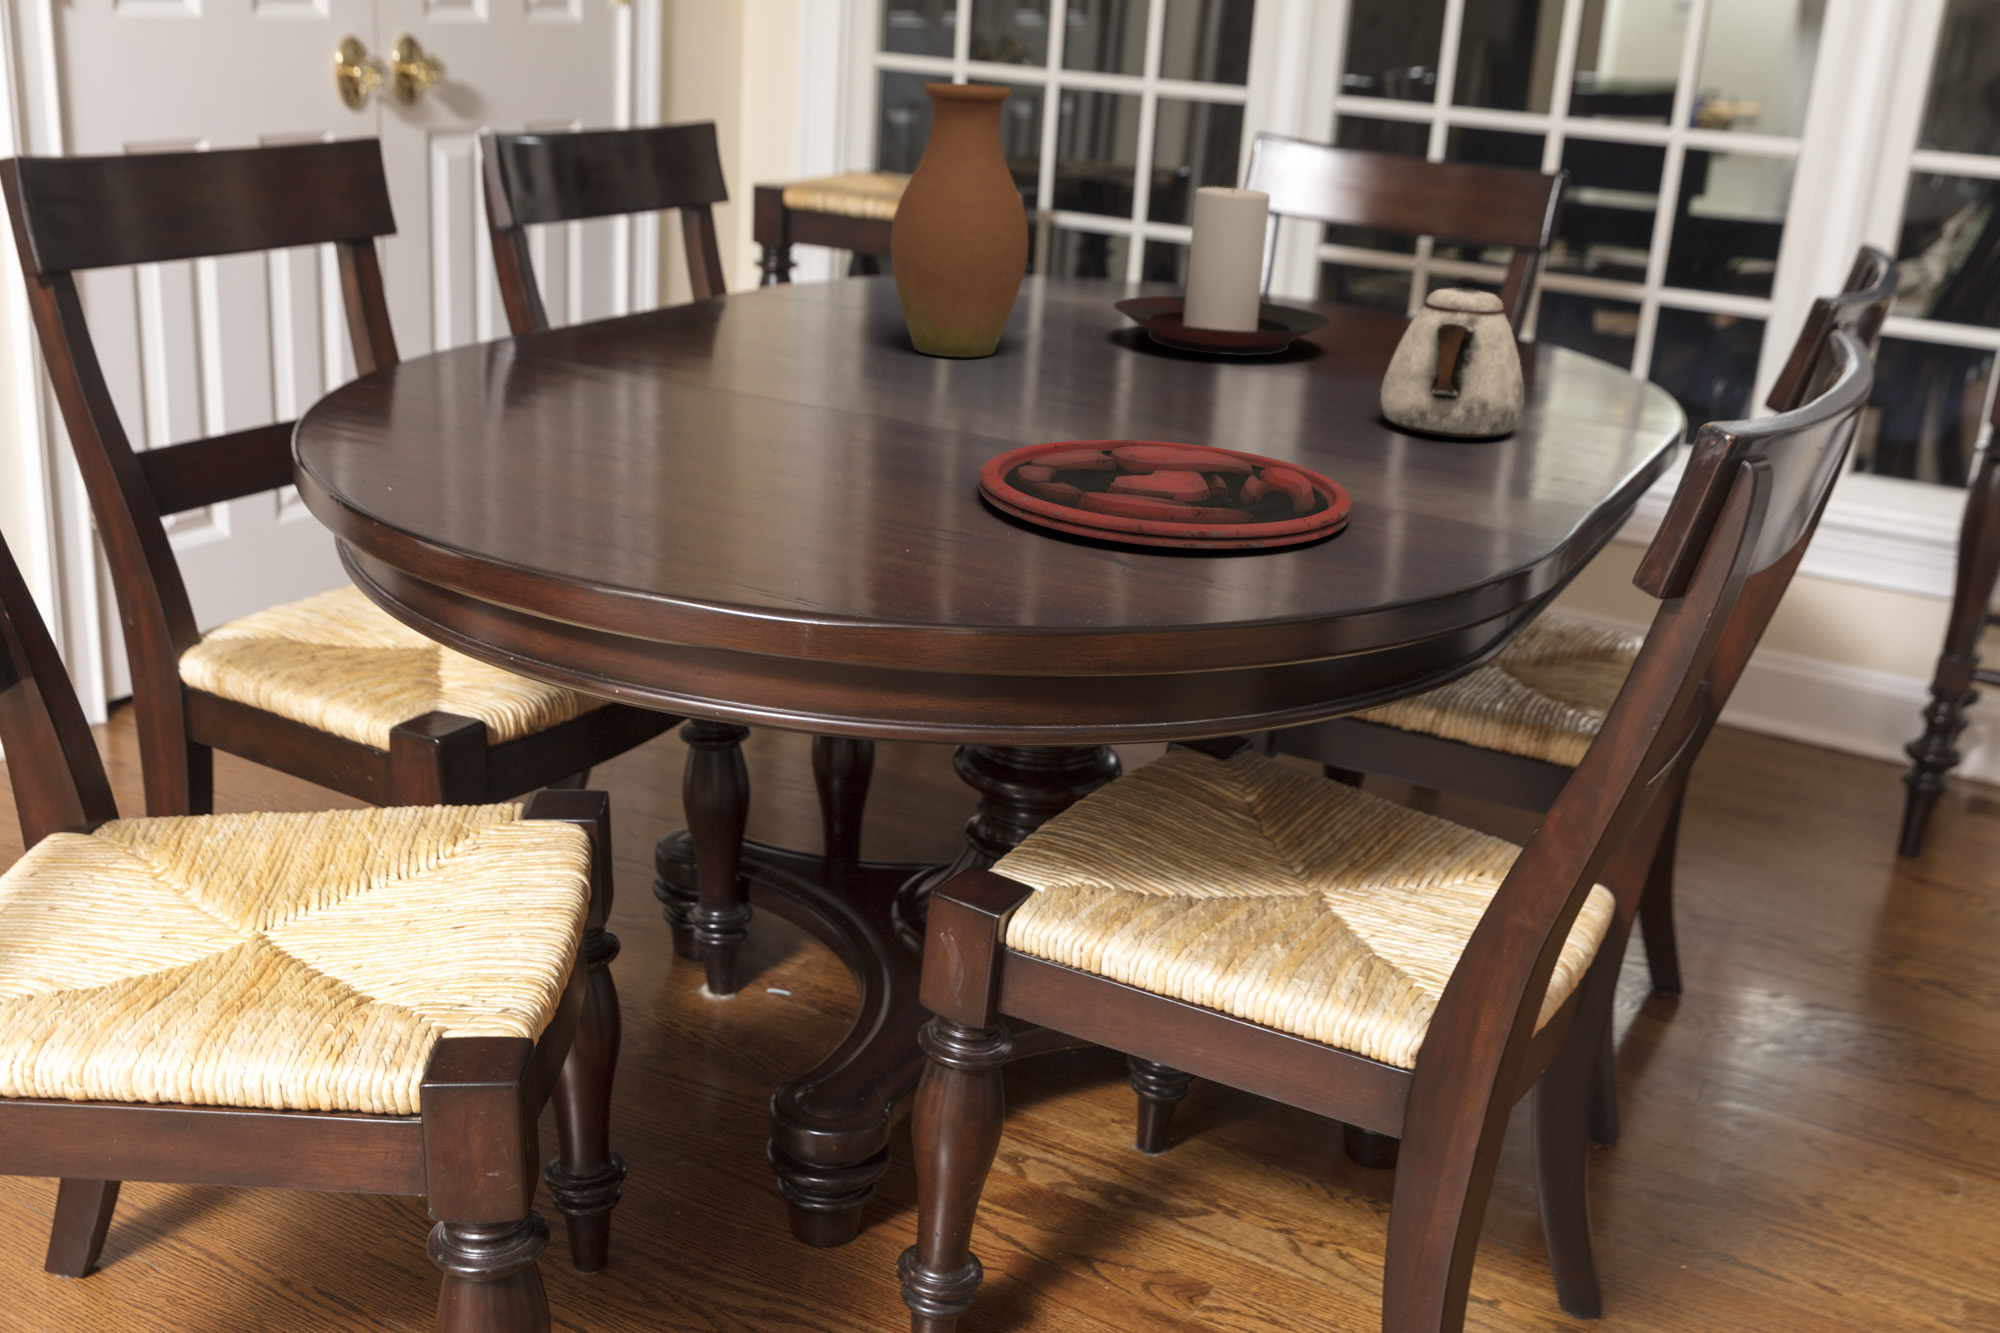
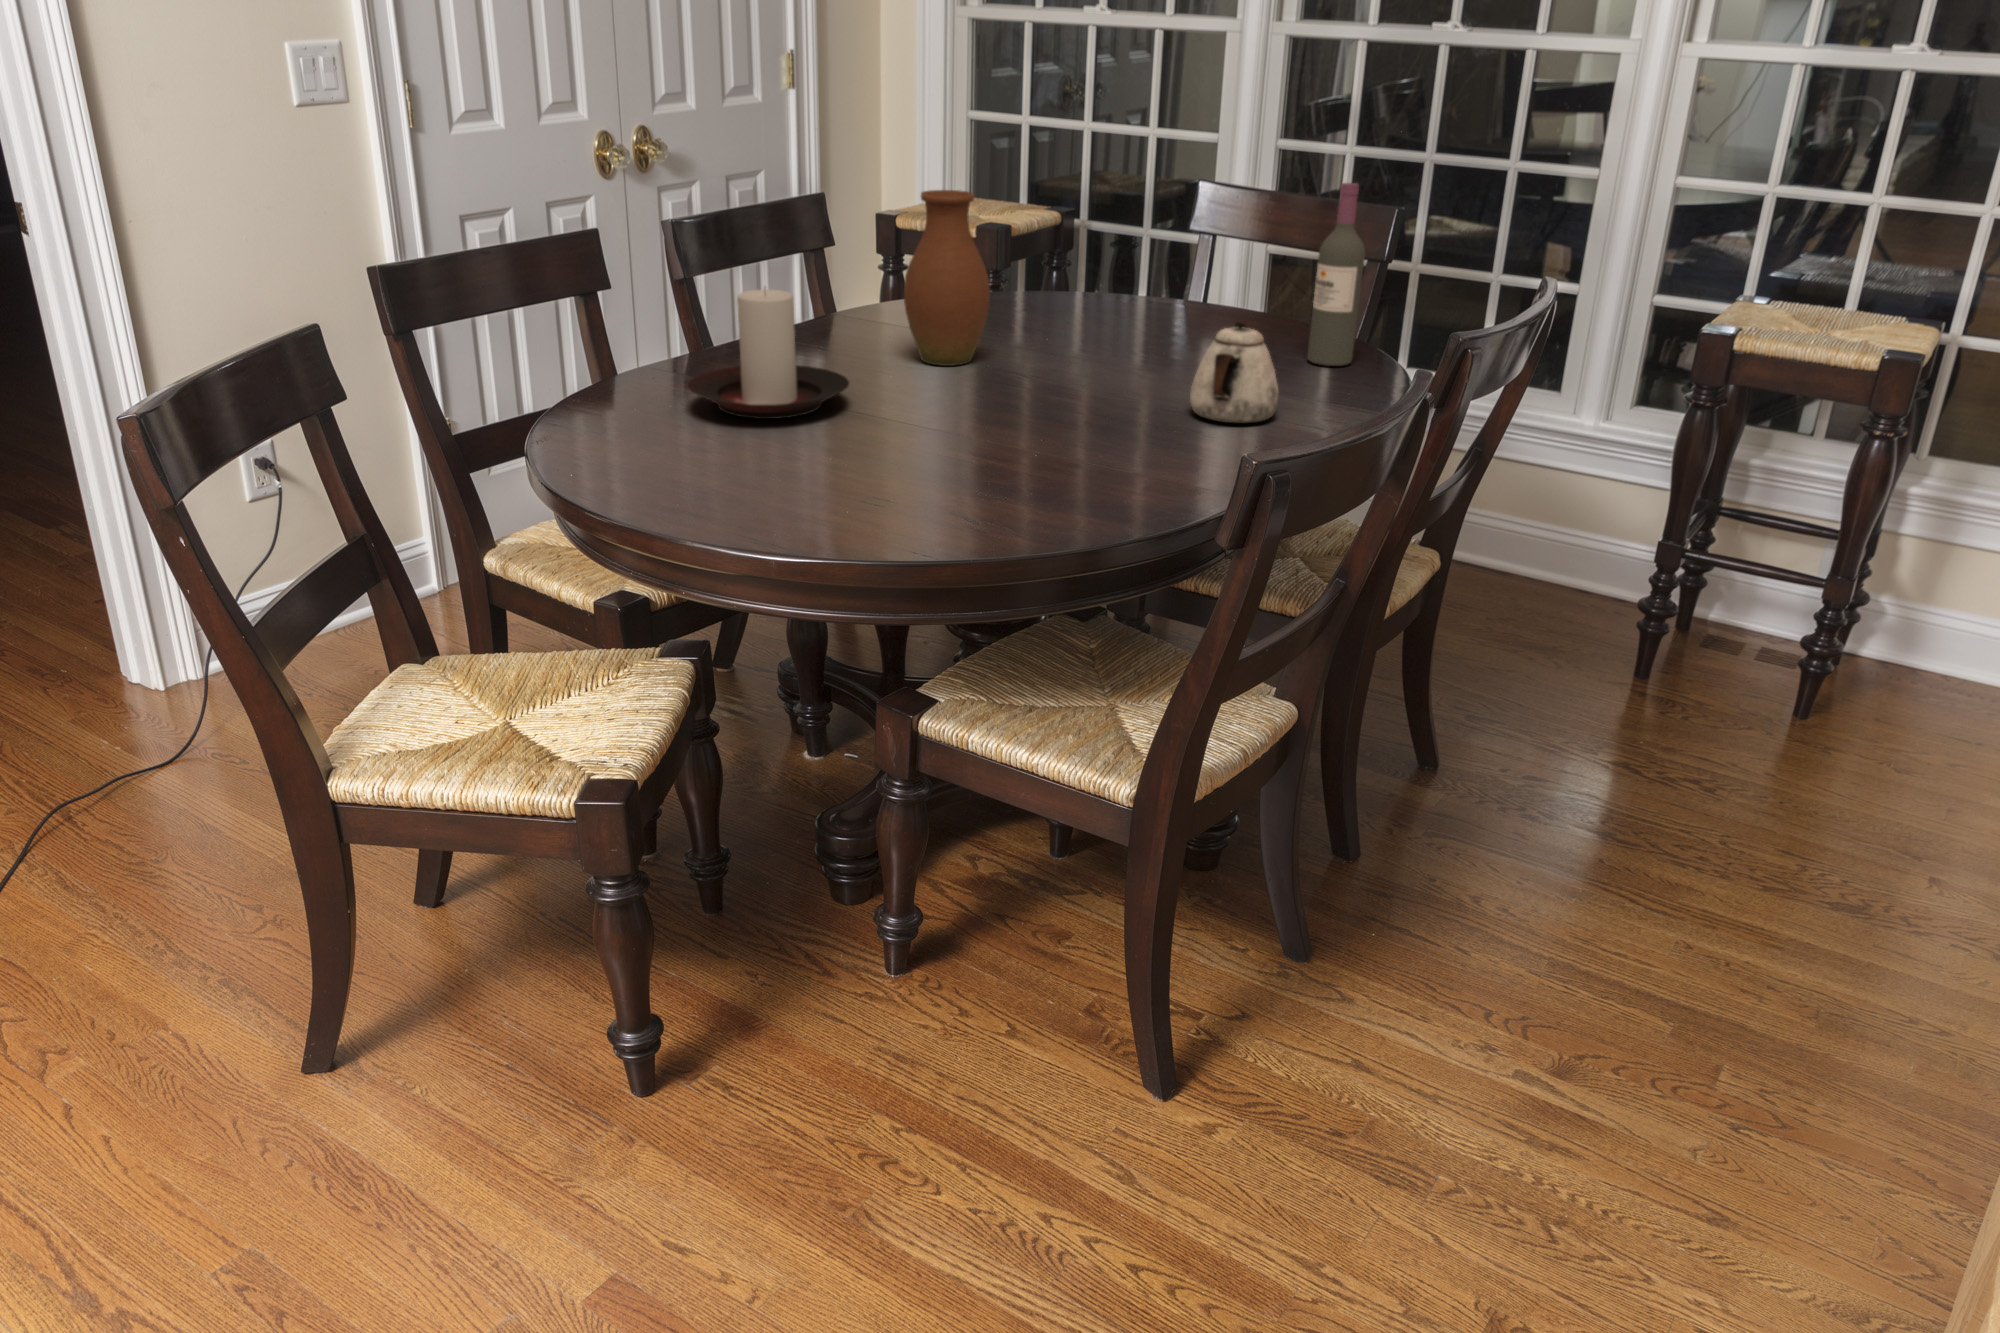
wine bottle: none [1505,92,1599,370] -> present [1307,183,1365,366]
candle holder: present [1114,184,1330,356] -> present [688,289,849,419]
plate: present [979,440,1352,549] -> none [907,433,1127,509]

